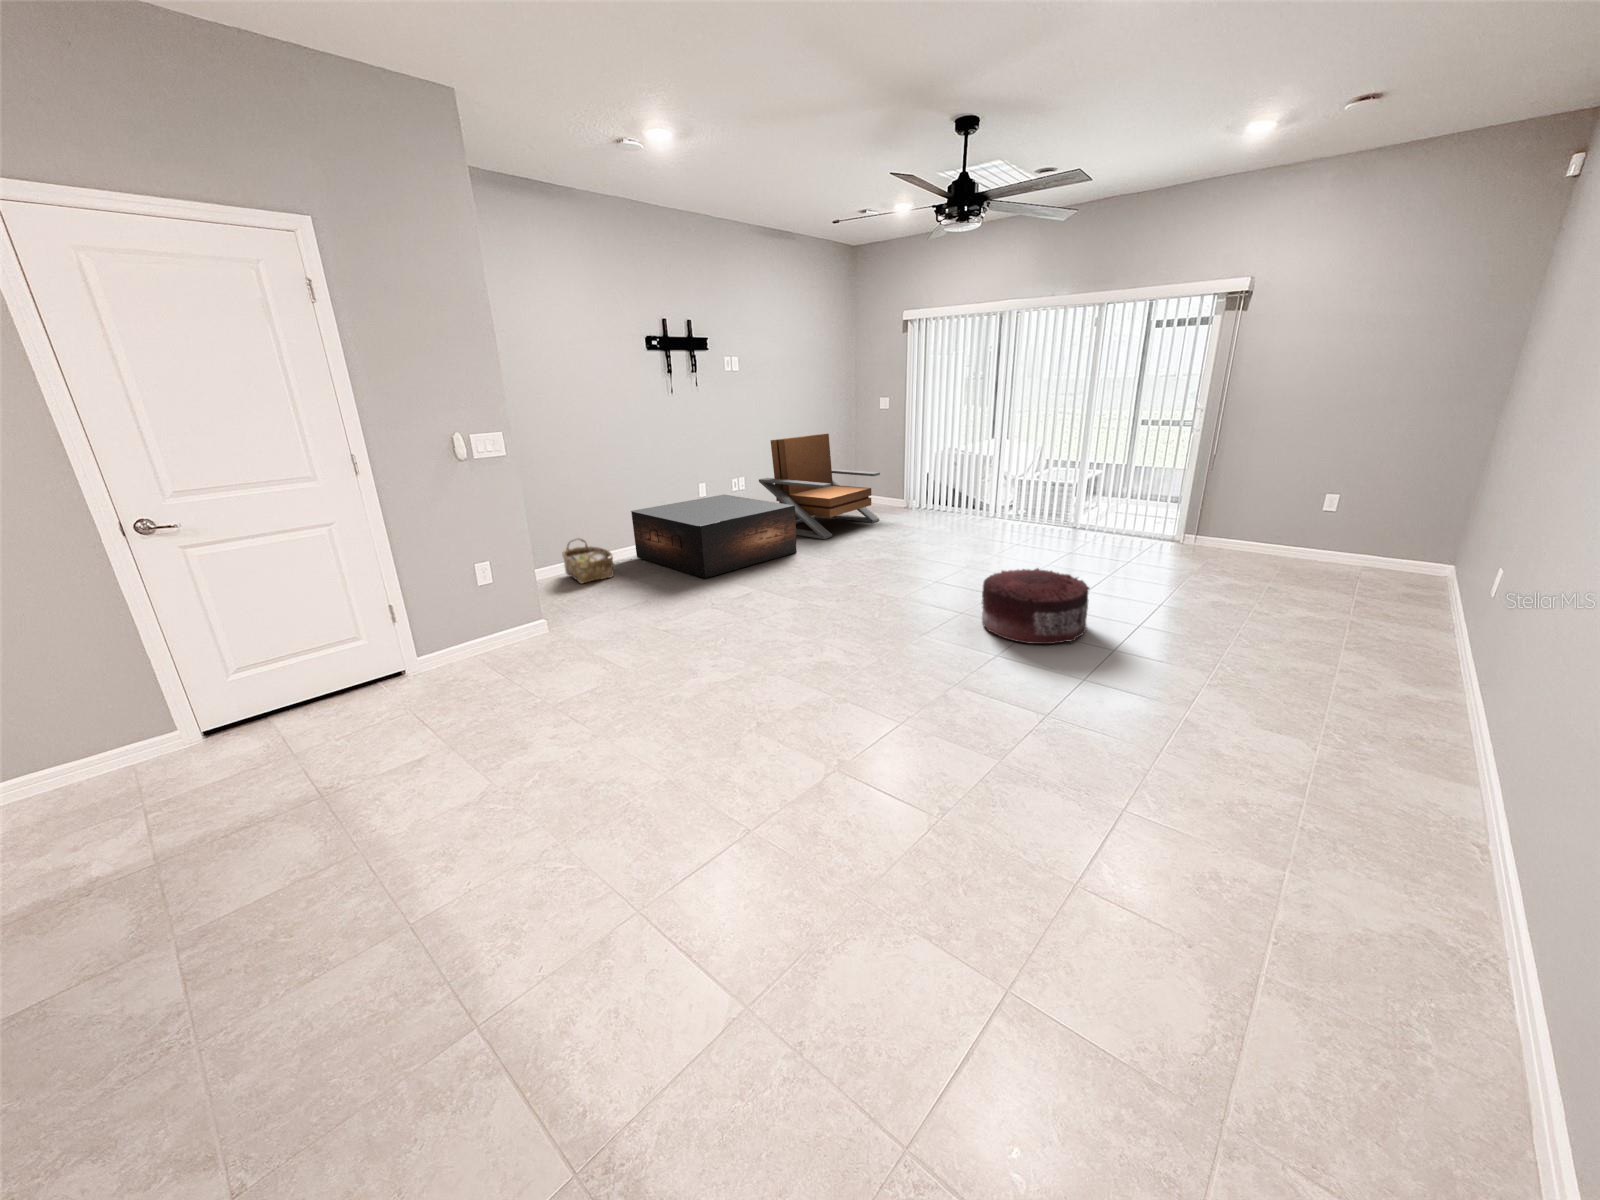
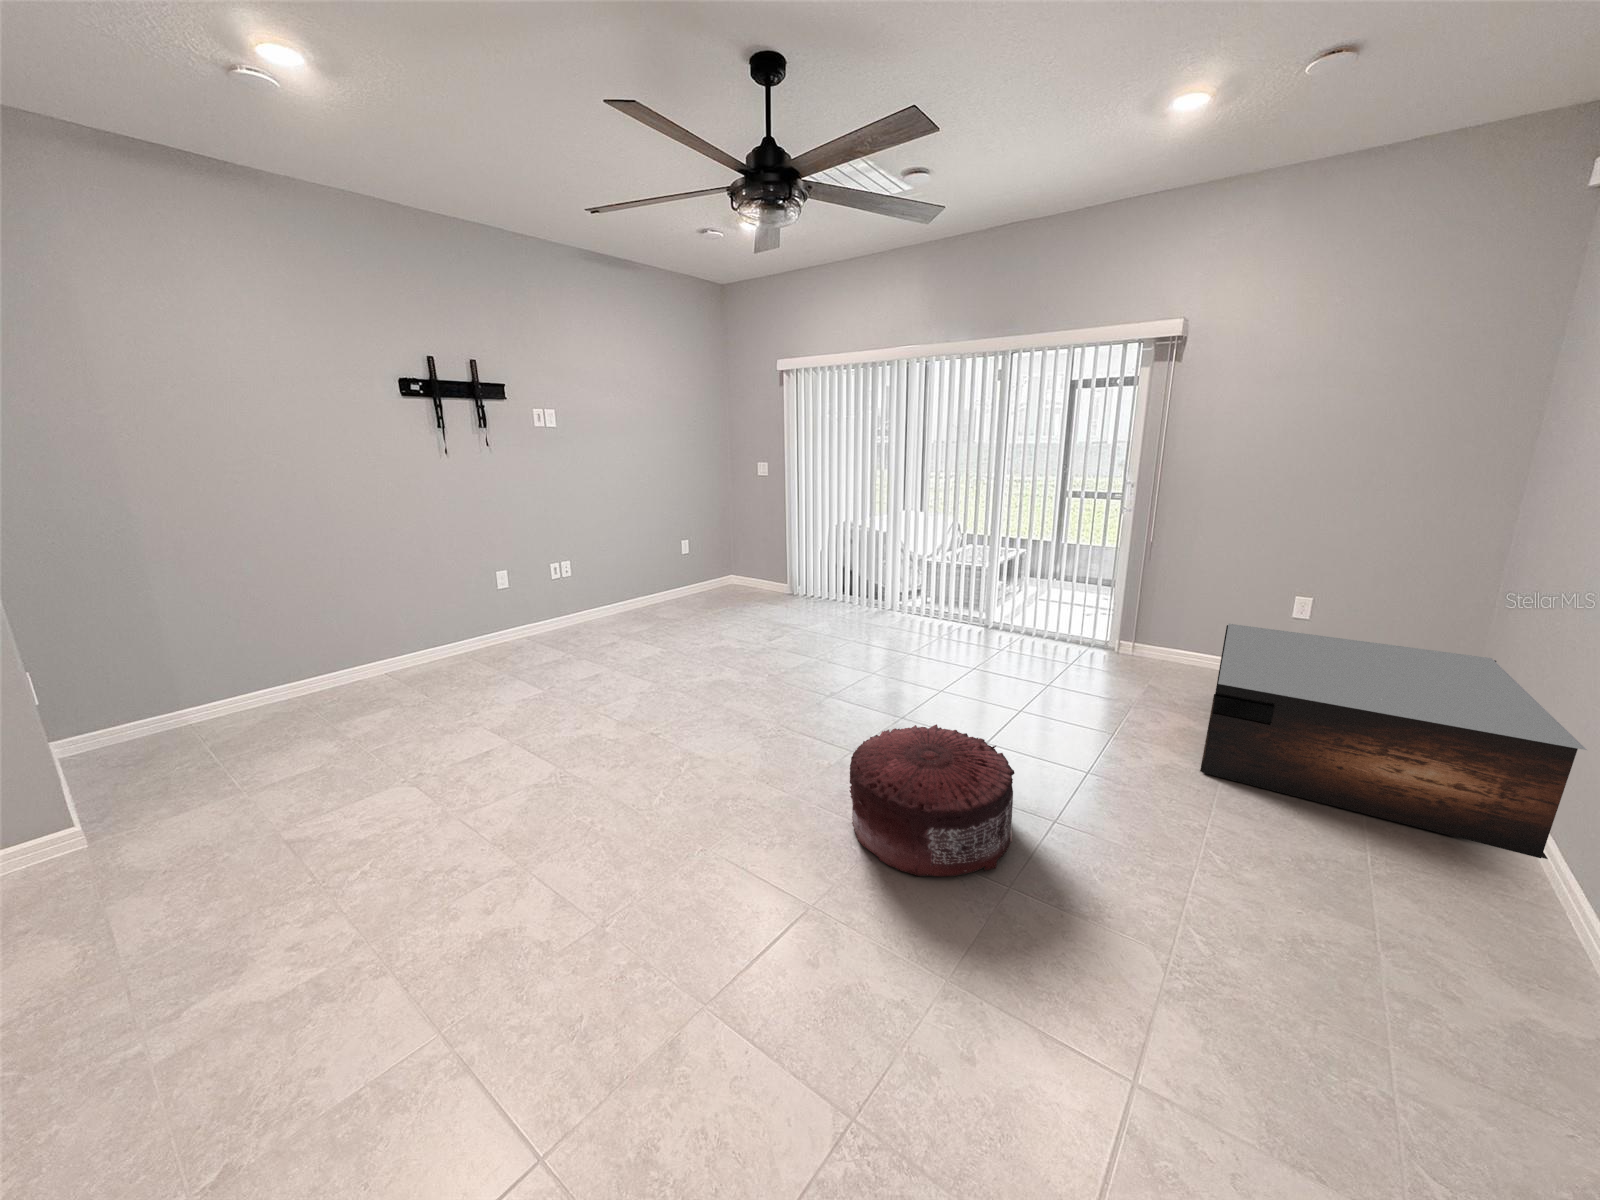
lounge chair: present [759,434,880,539] -> none [591,505,754,645]
coffee table: present [631,495,797,578] -> present [1200,624,1587,859]
woven basket: present [562,538,614,584] -> none [237,667,328,742]

